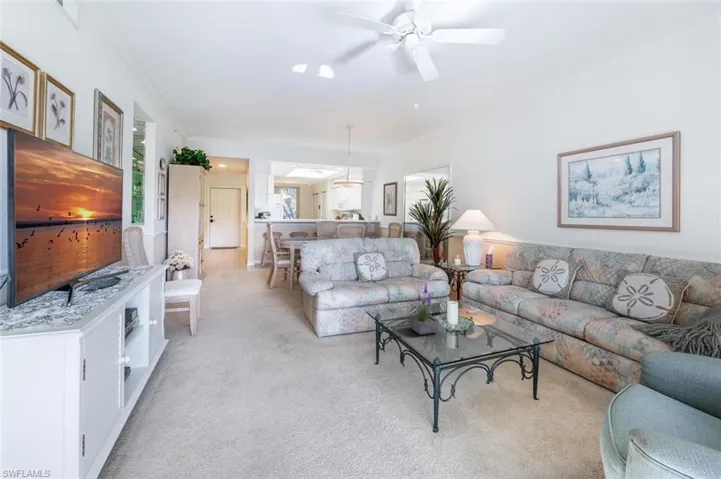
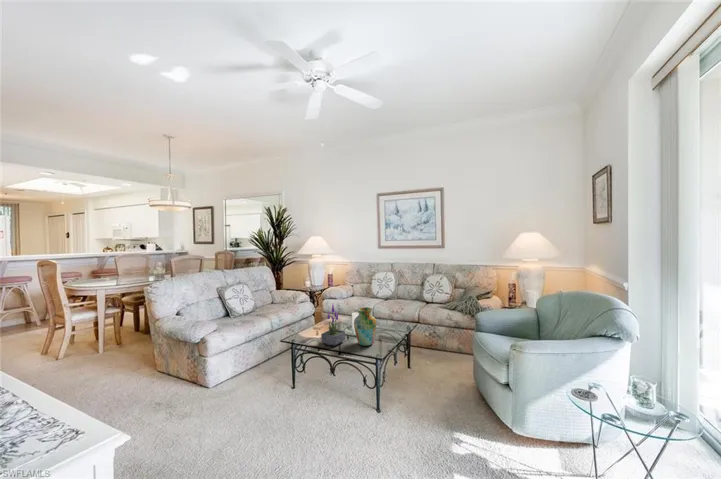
vase: none [446,295,478,347] -> present [354,307,376,346]

